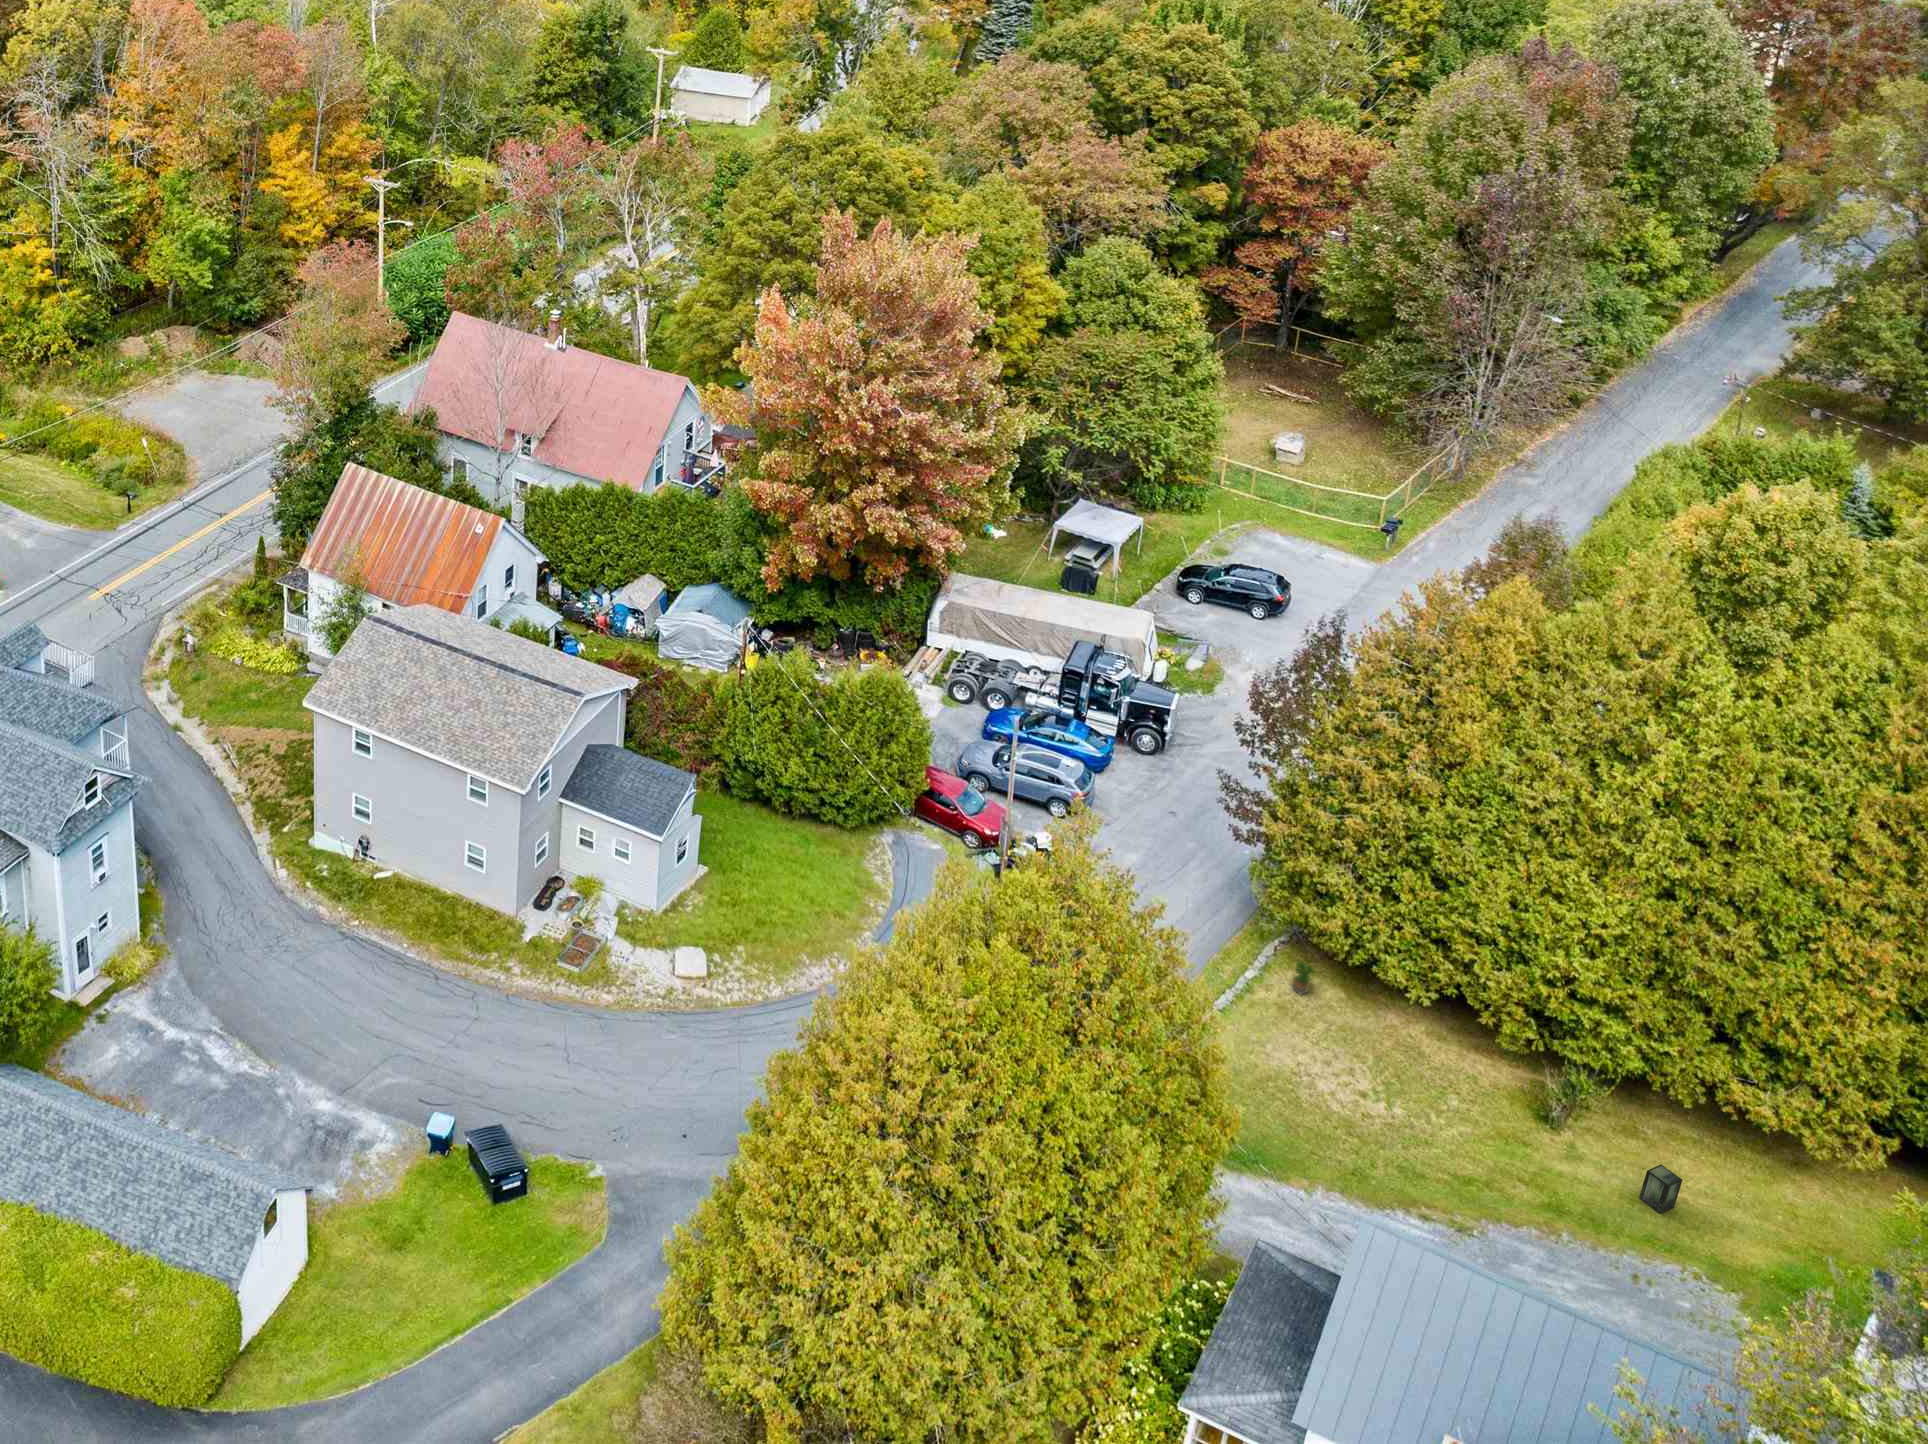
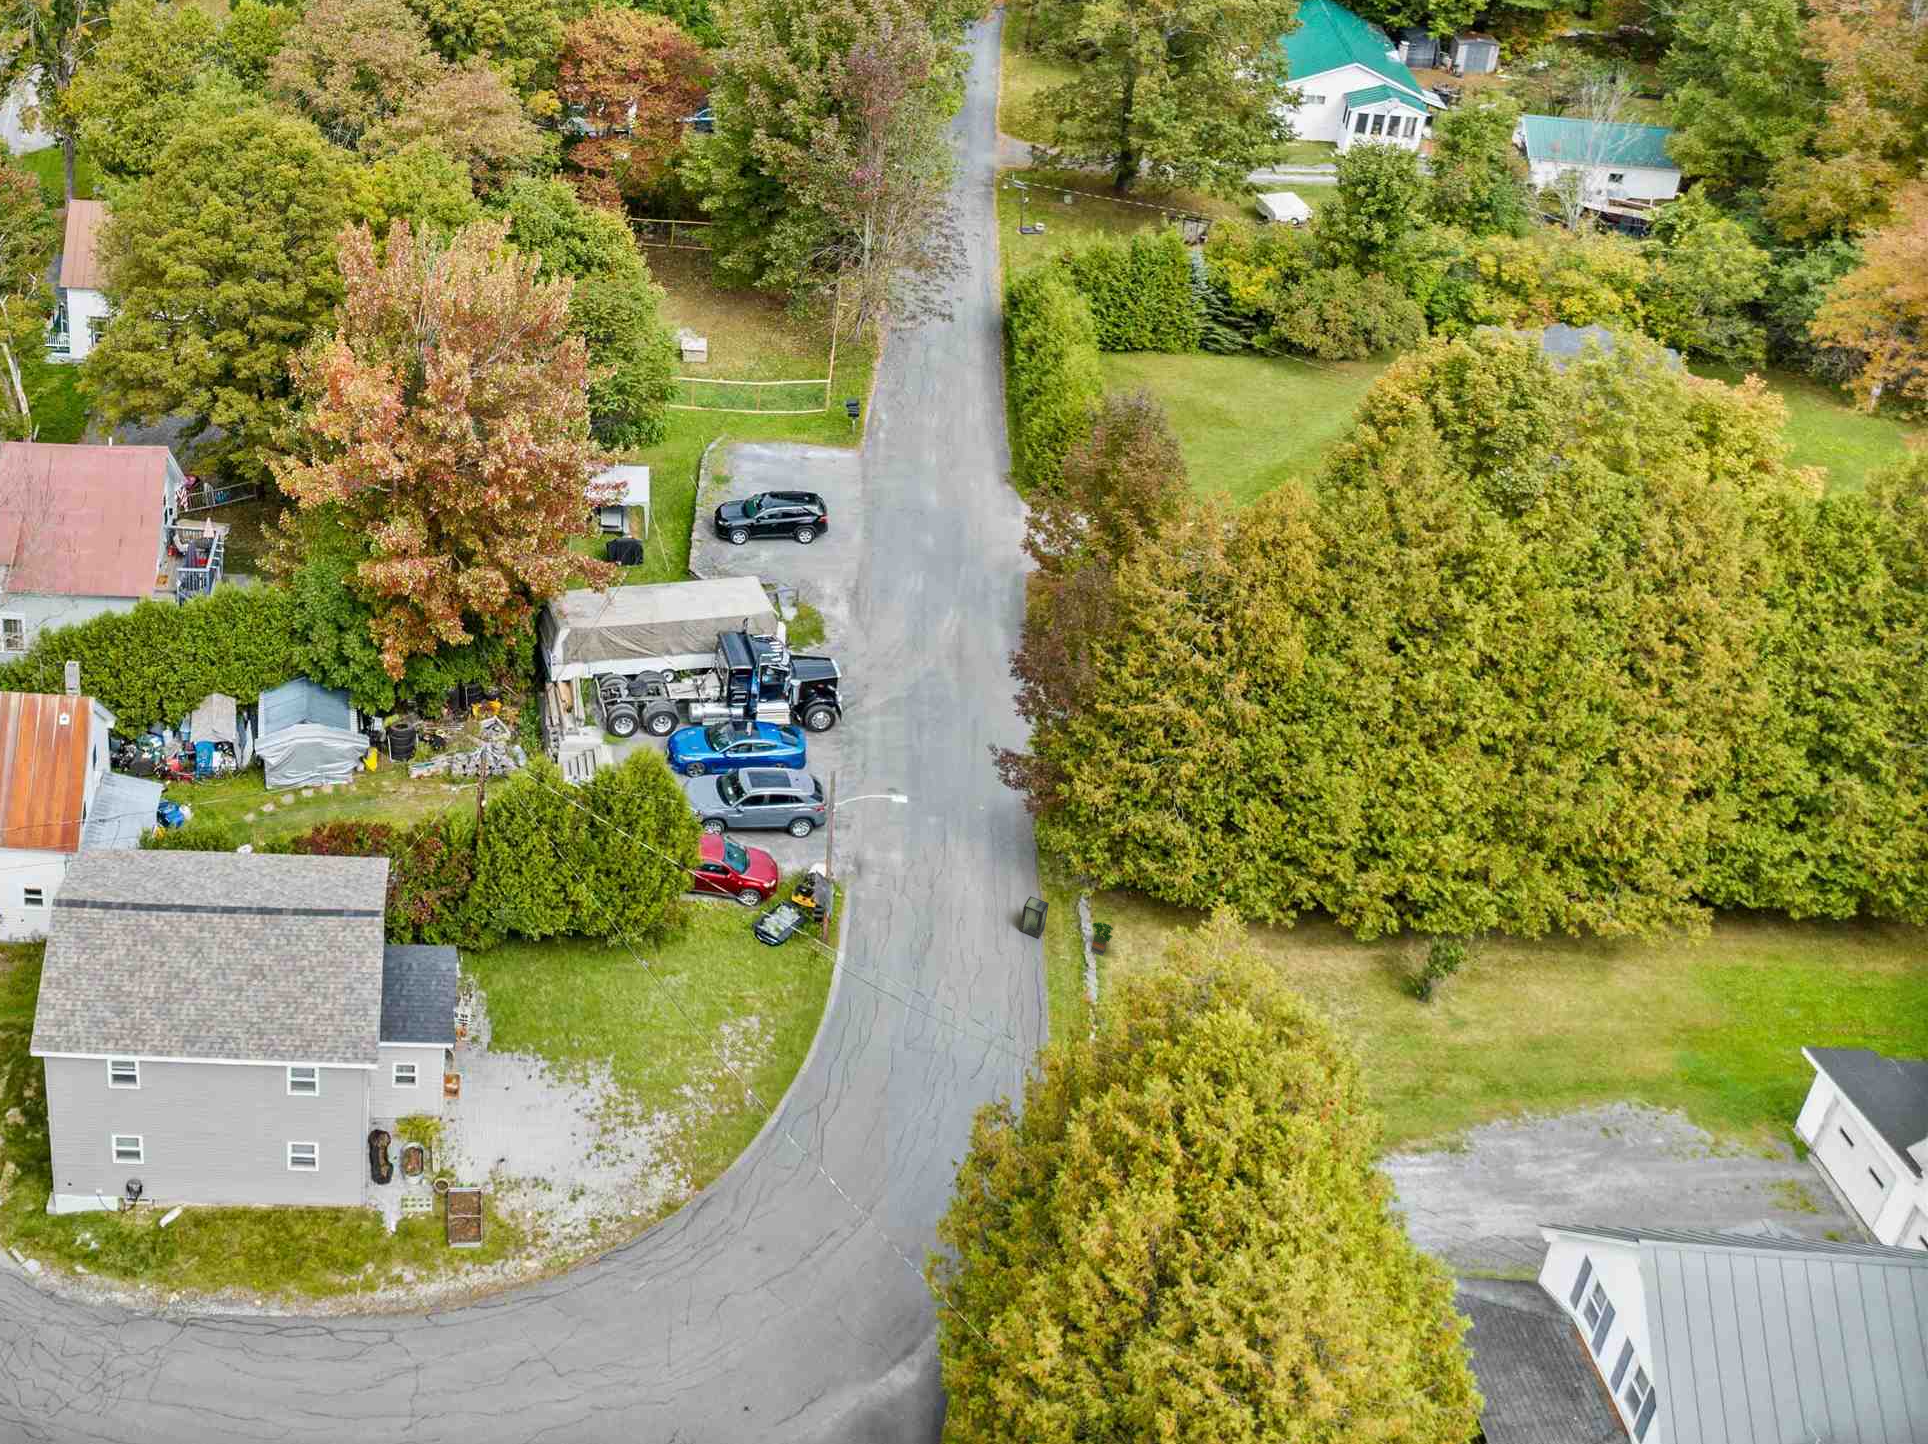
storage box: present [1639,1164,1682,1214] -> present [1020,896,1049,939]

